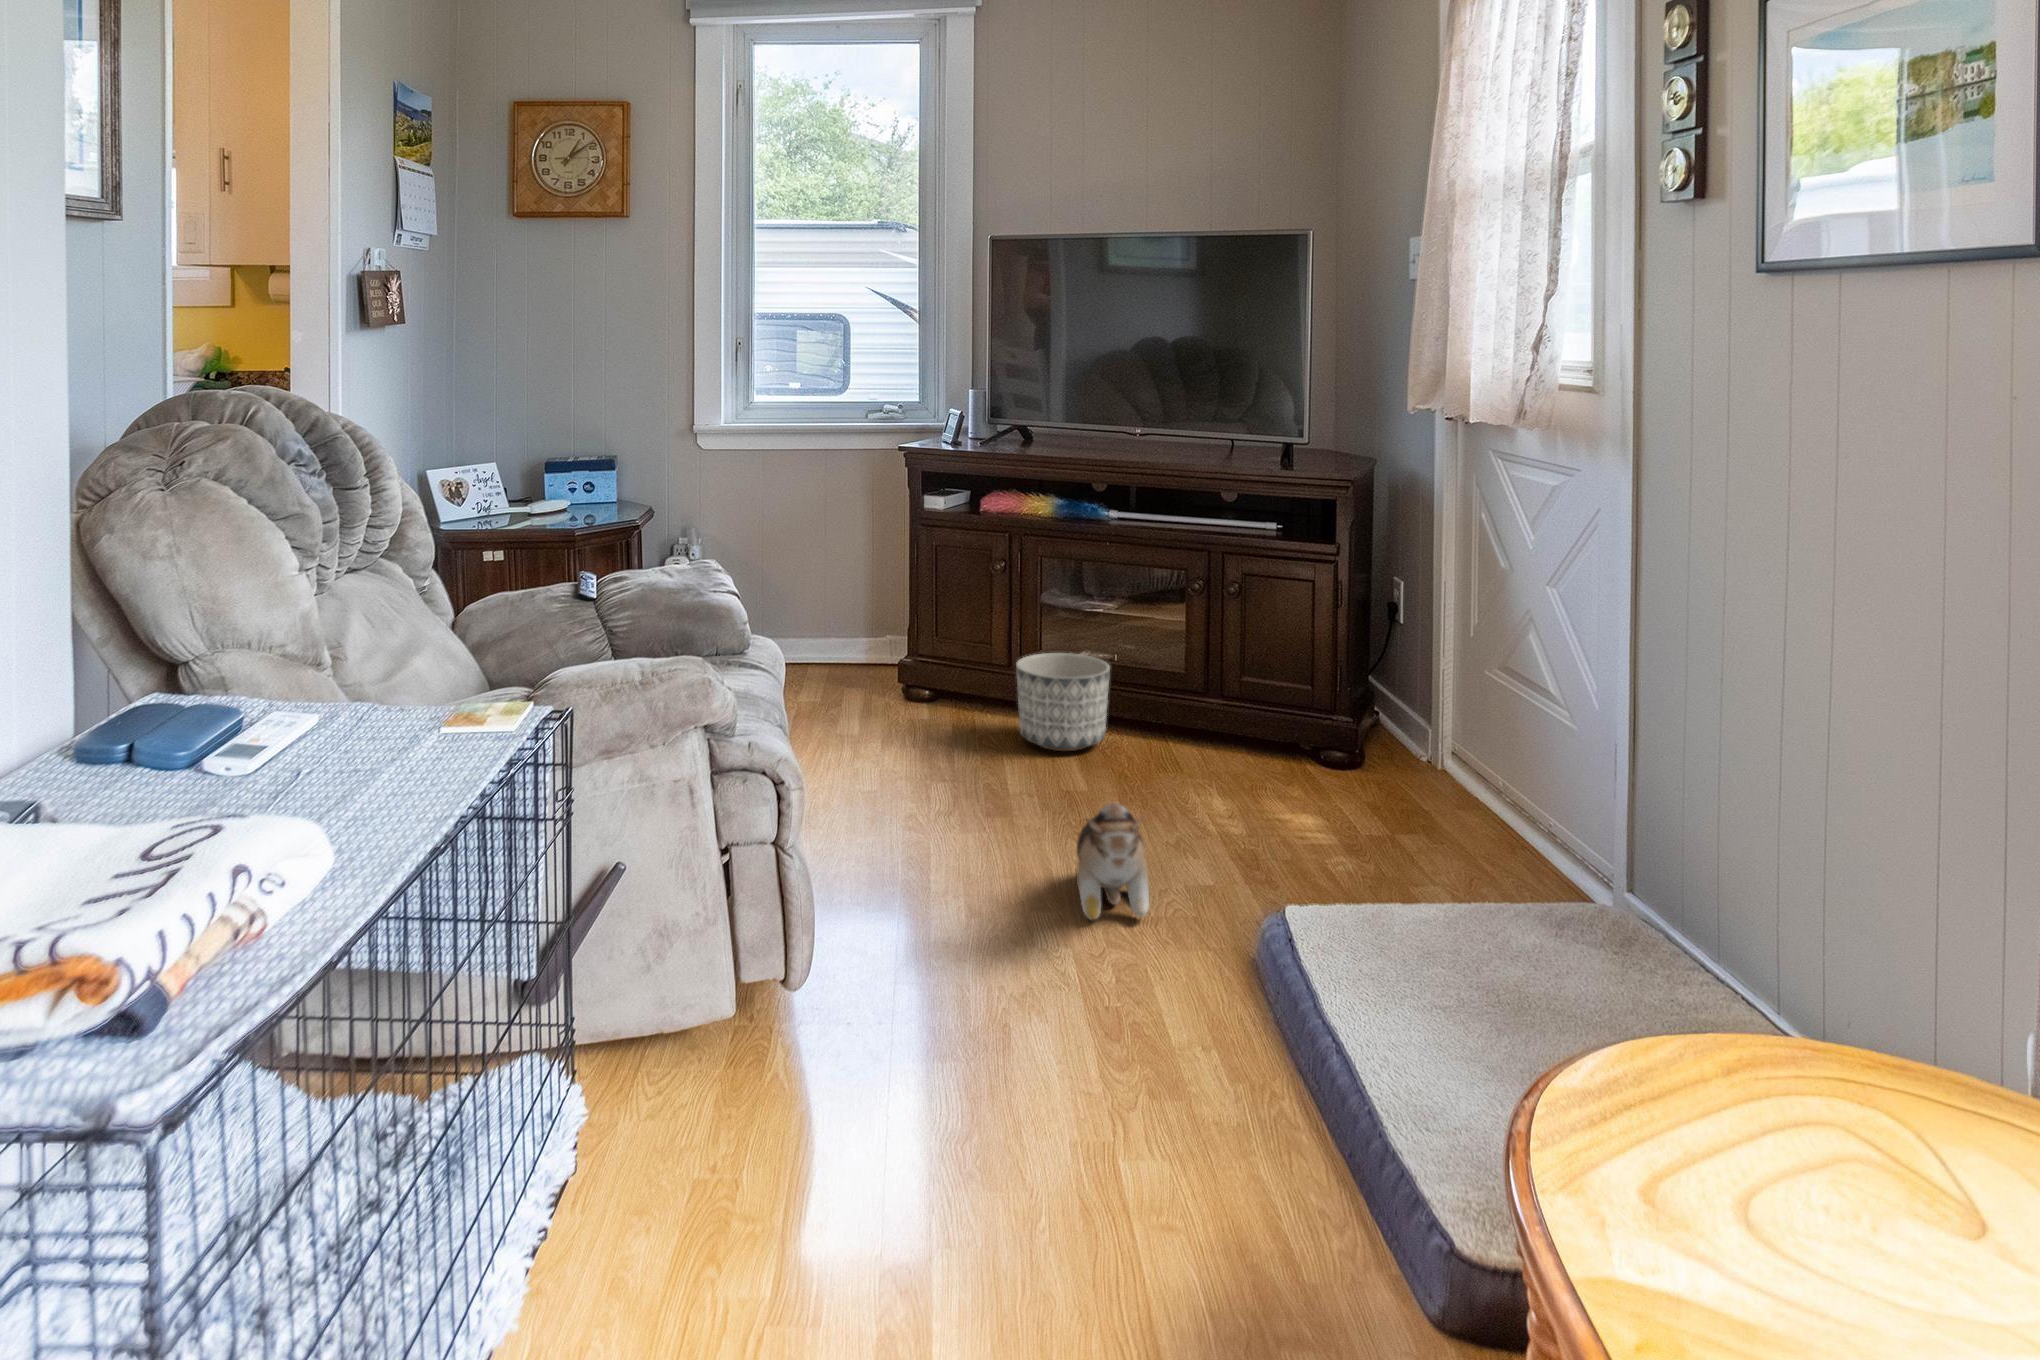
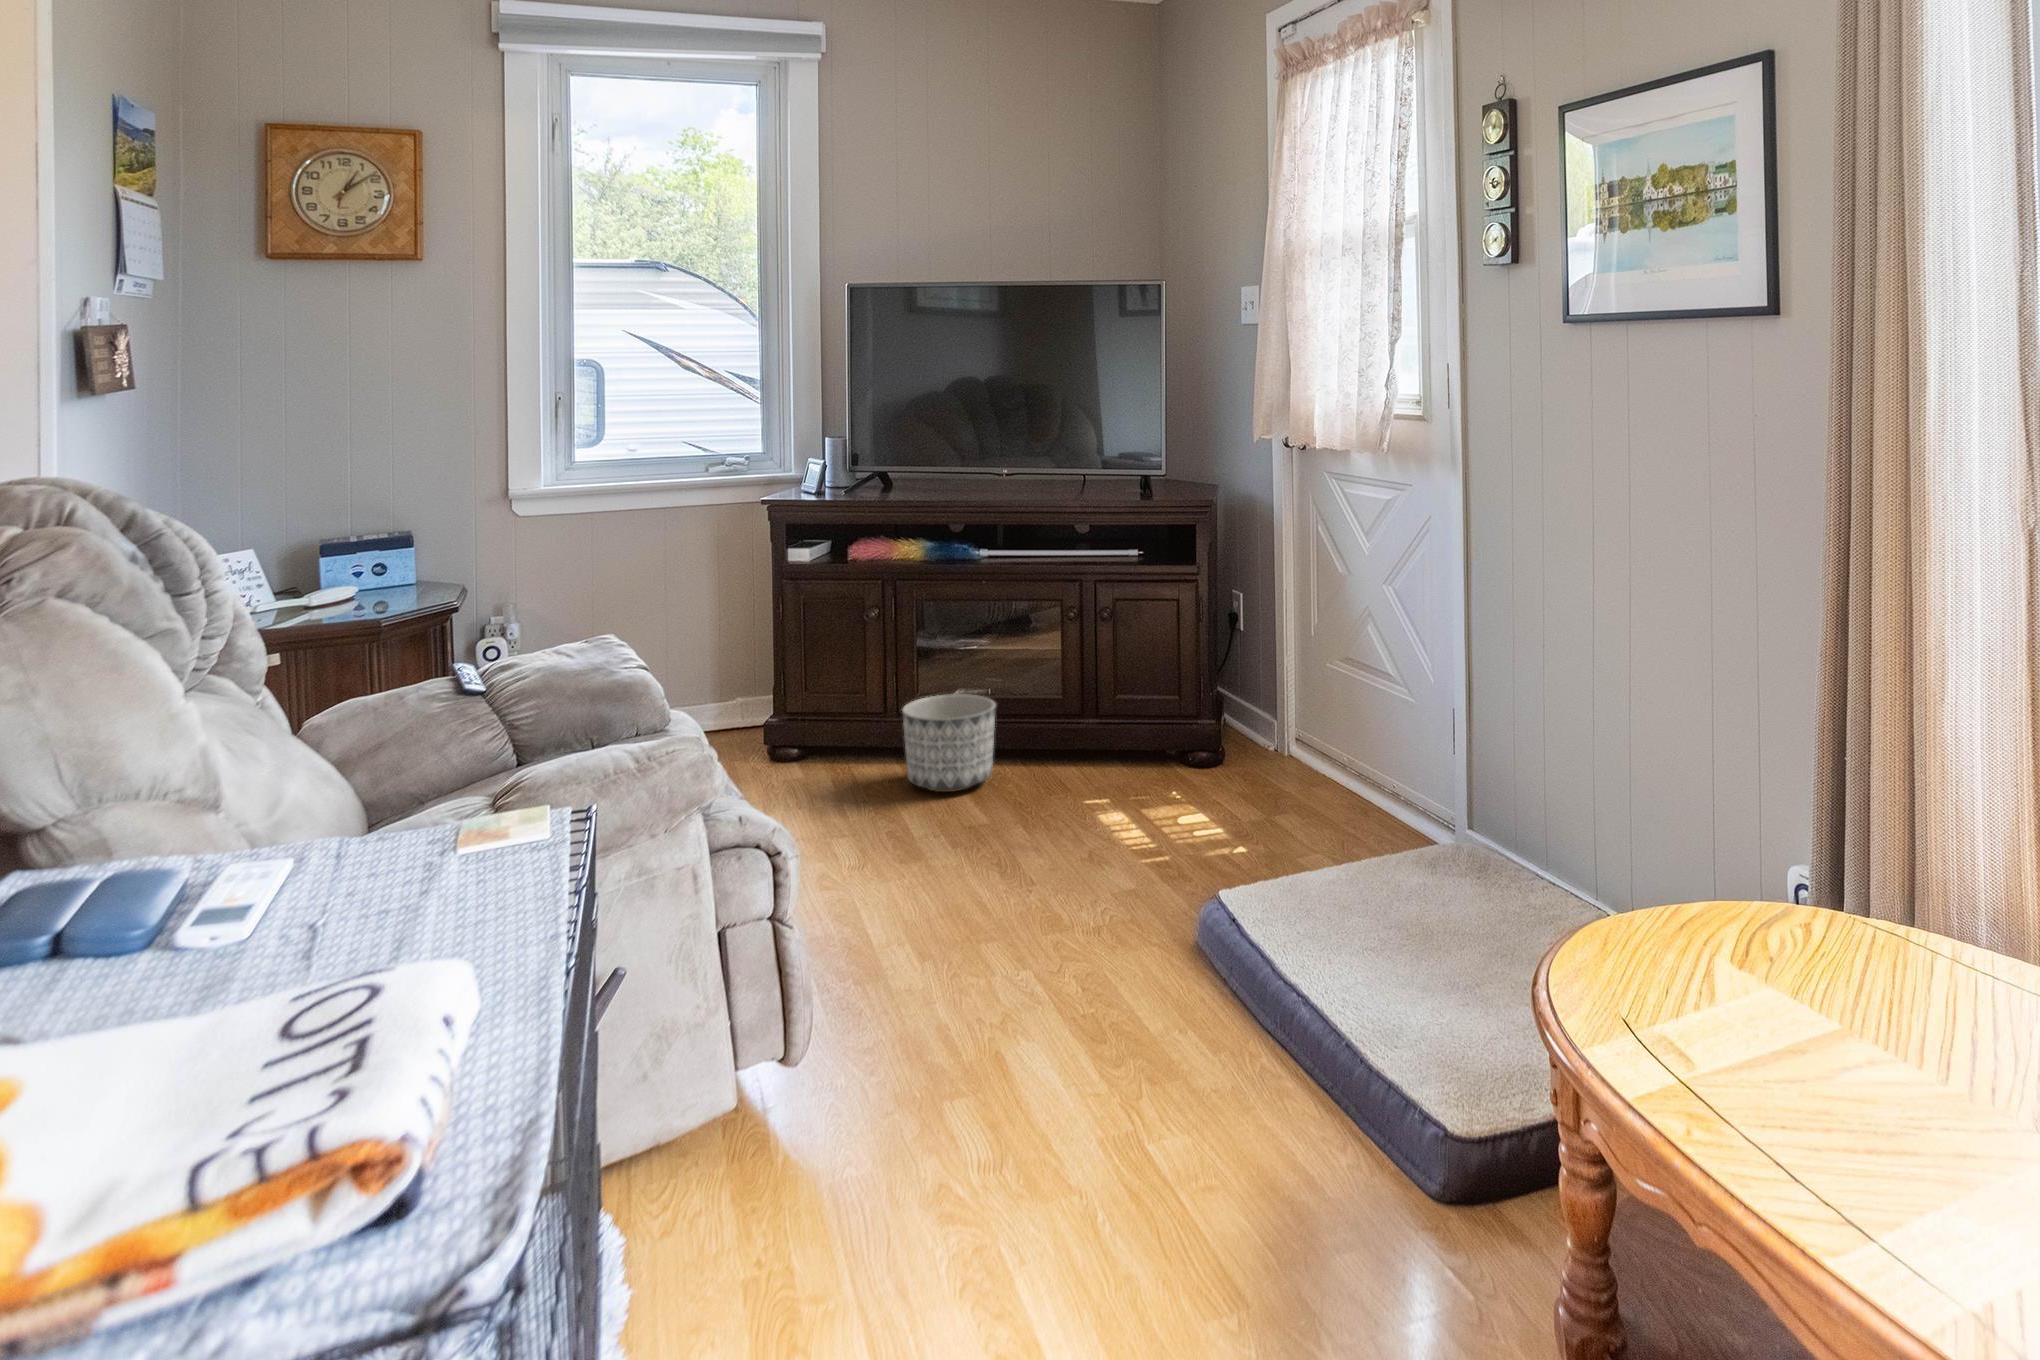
plush toy: present [1076,802,1149,920] -> none [1019,824,1099,942]

